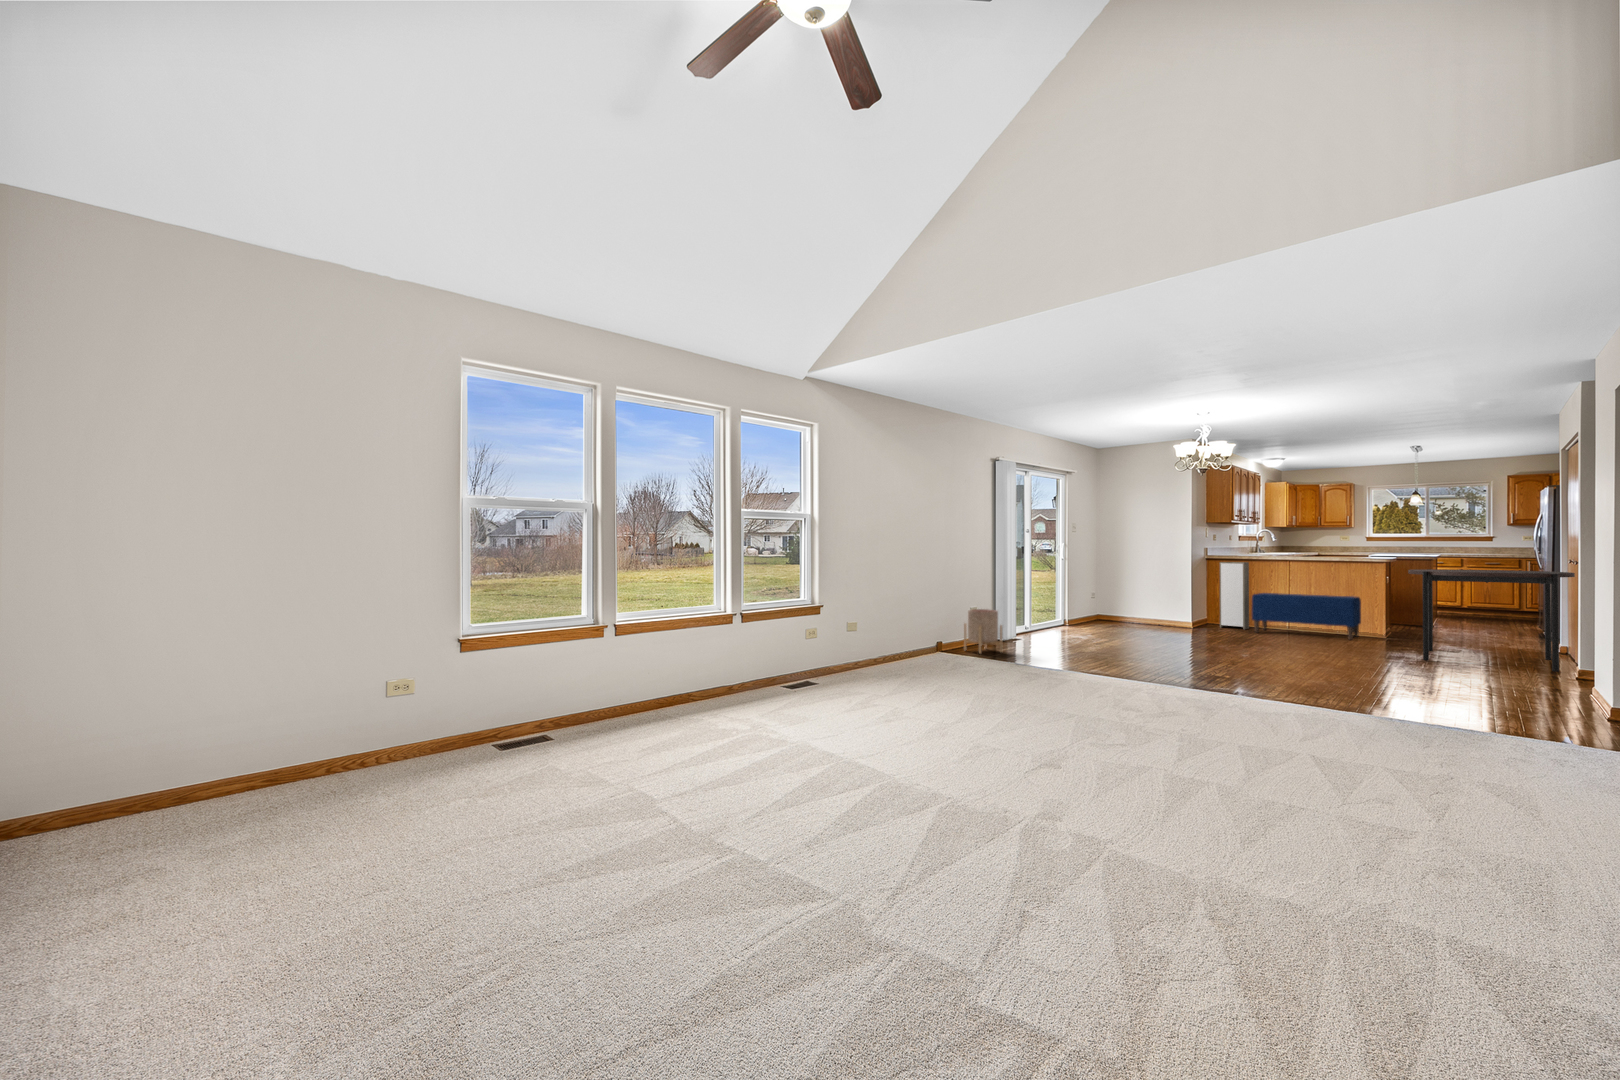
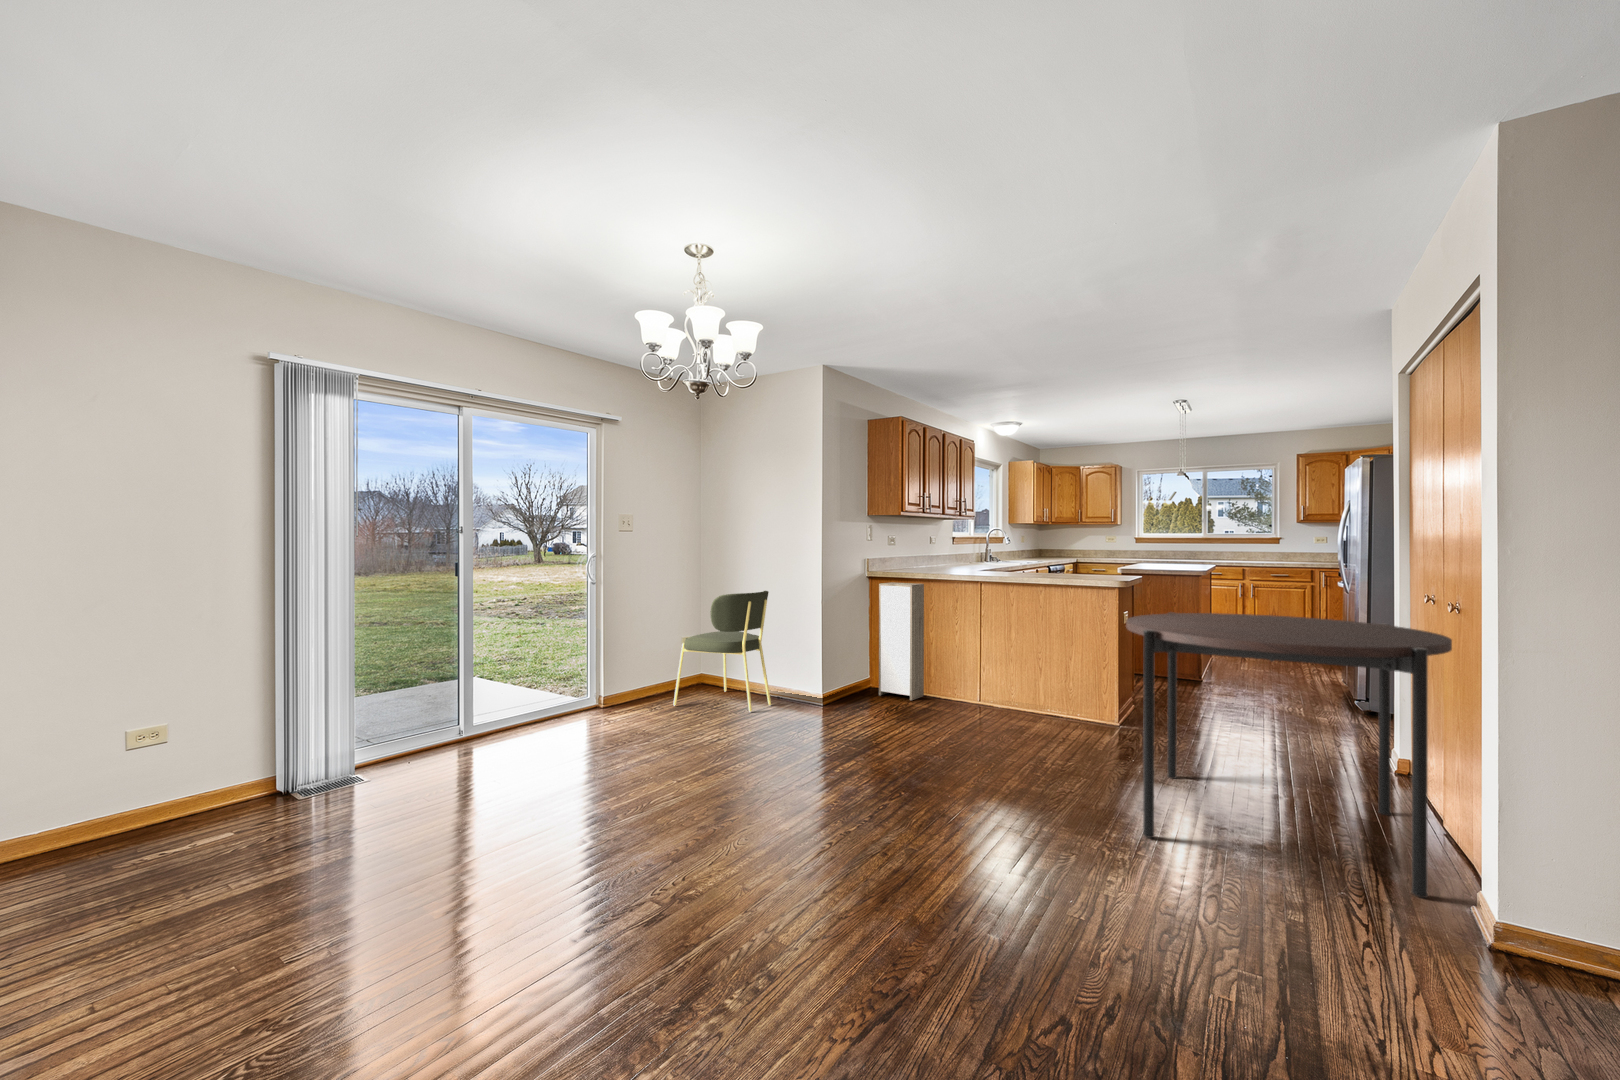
dining chair: none [1103,565,1161,631] -> present [673,591,771,712]
bench: present [1252,593,1361,640] -> none [911,637,1080,734]
planter: present [964,609,1002,653] -> none [96,726,209,862]

